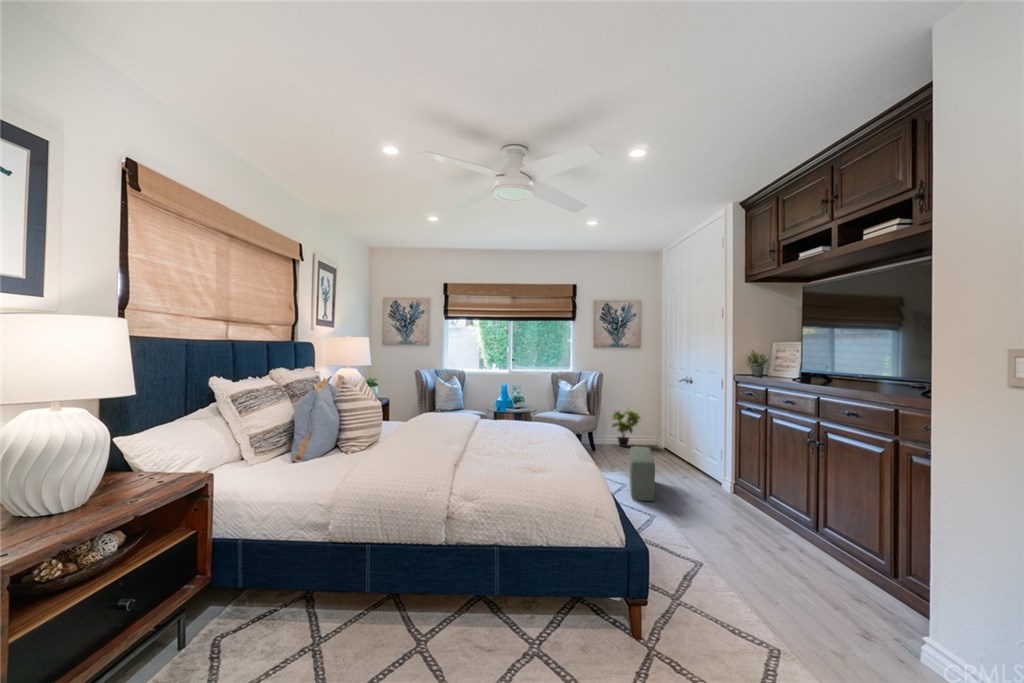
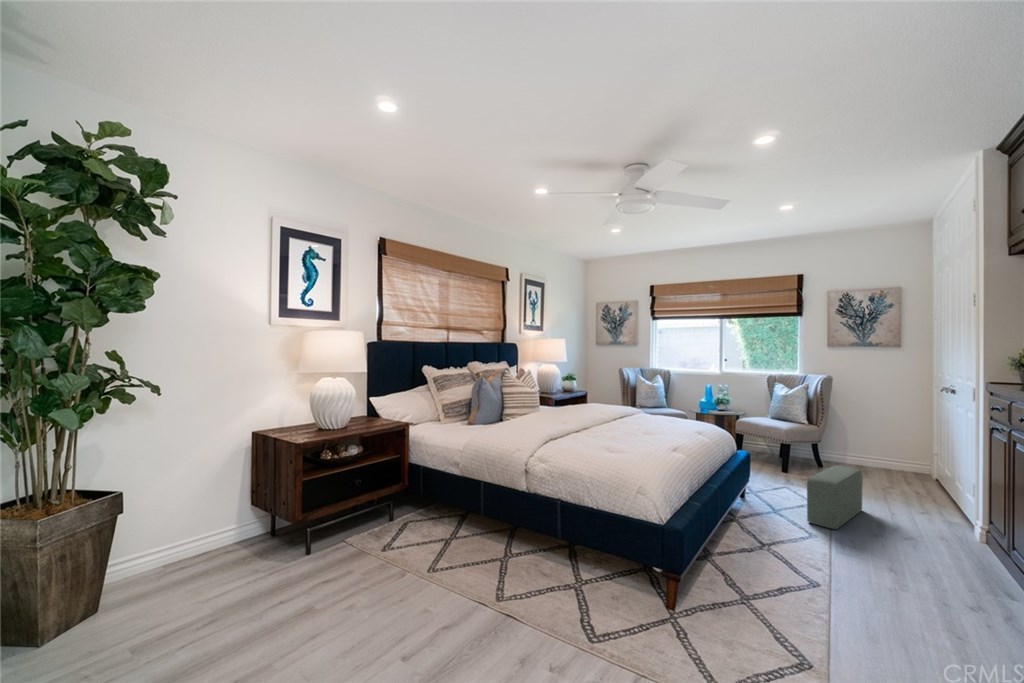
potted plant: present [612,409,640,446] -> none [852,423,901,472]

